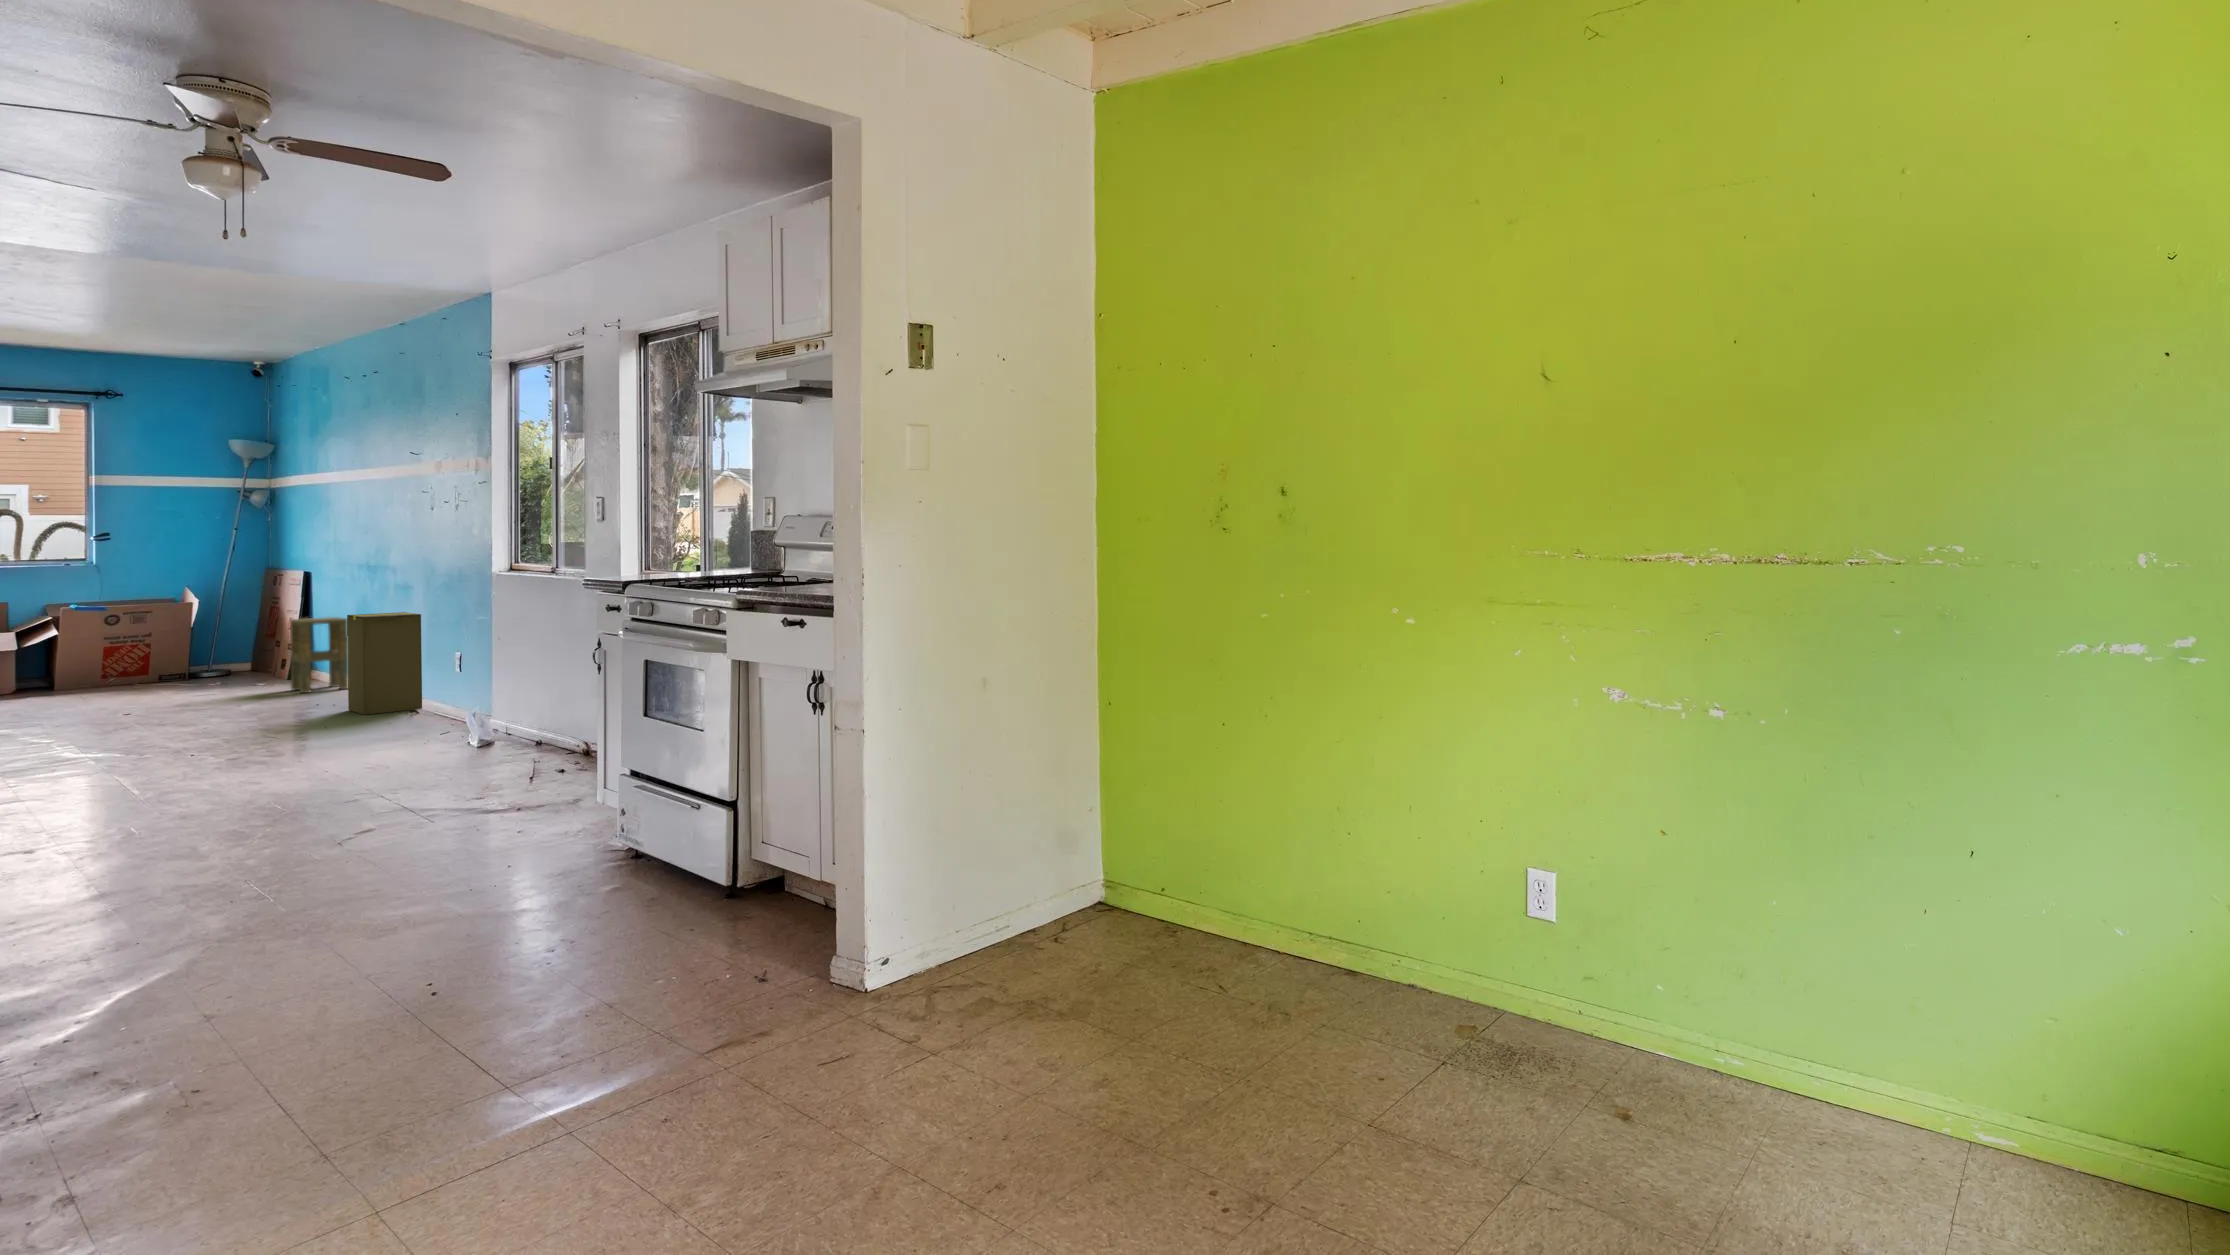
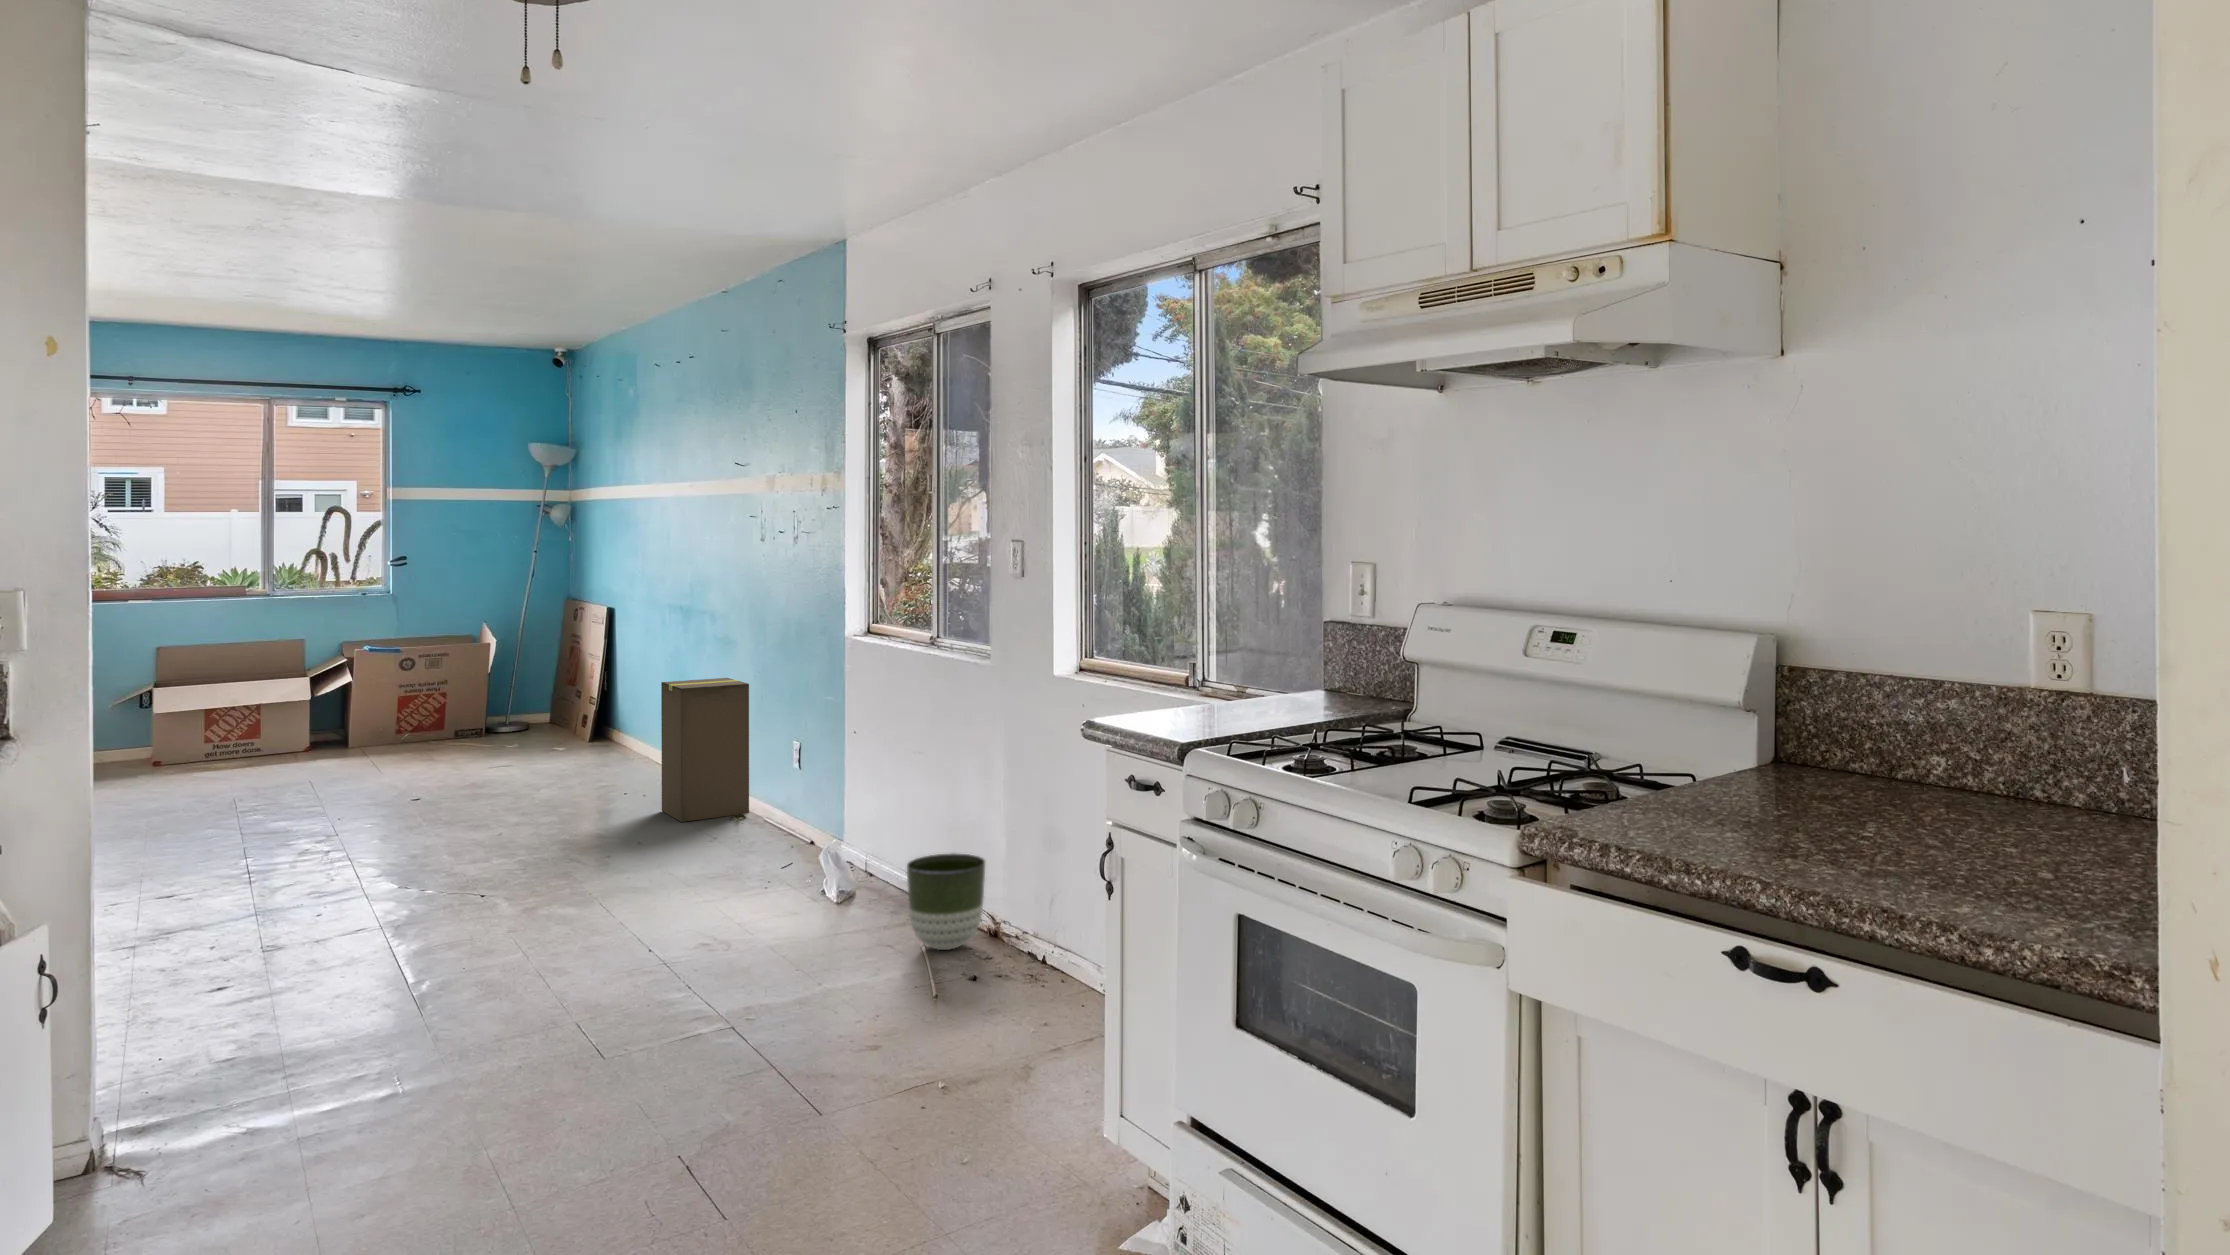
side table: present [290,617,348,693] -> none [593,672,658,773]
planter: none [519,701,577,759] -> present [907,853,985,950]

